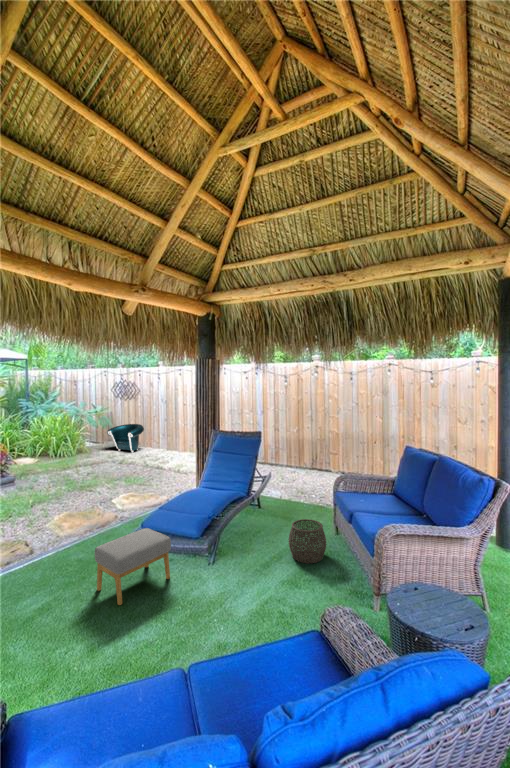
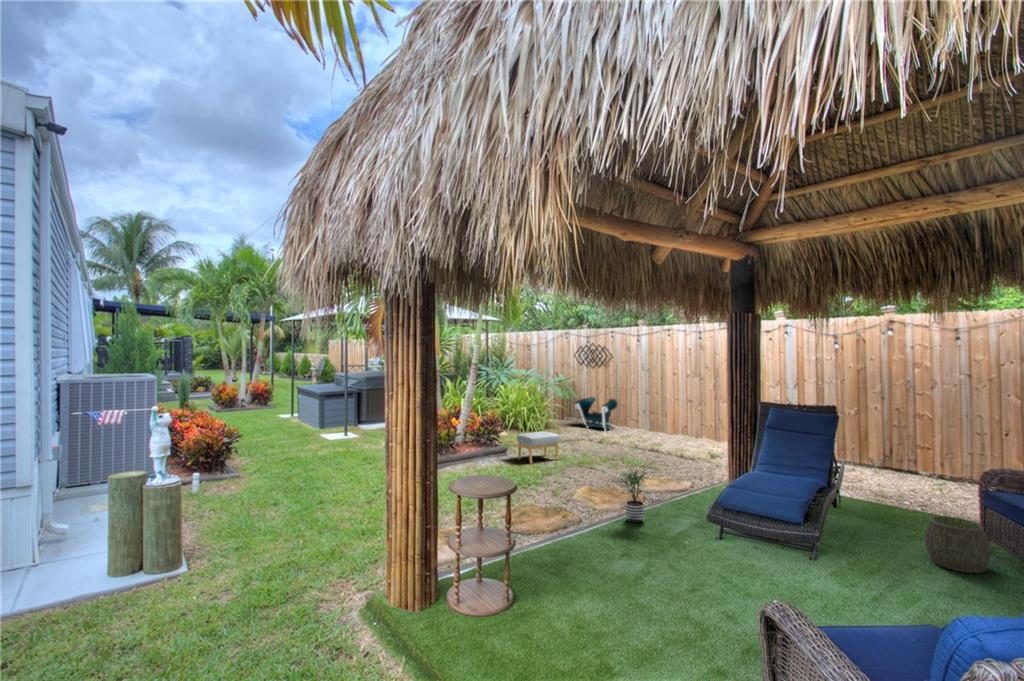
potted plant: none [54,504,92,554] -> present [620,470,647,523]
footstool: present [95,528,171,605] -> present [517,432,560,464]

